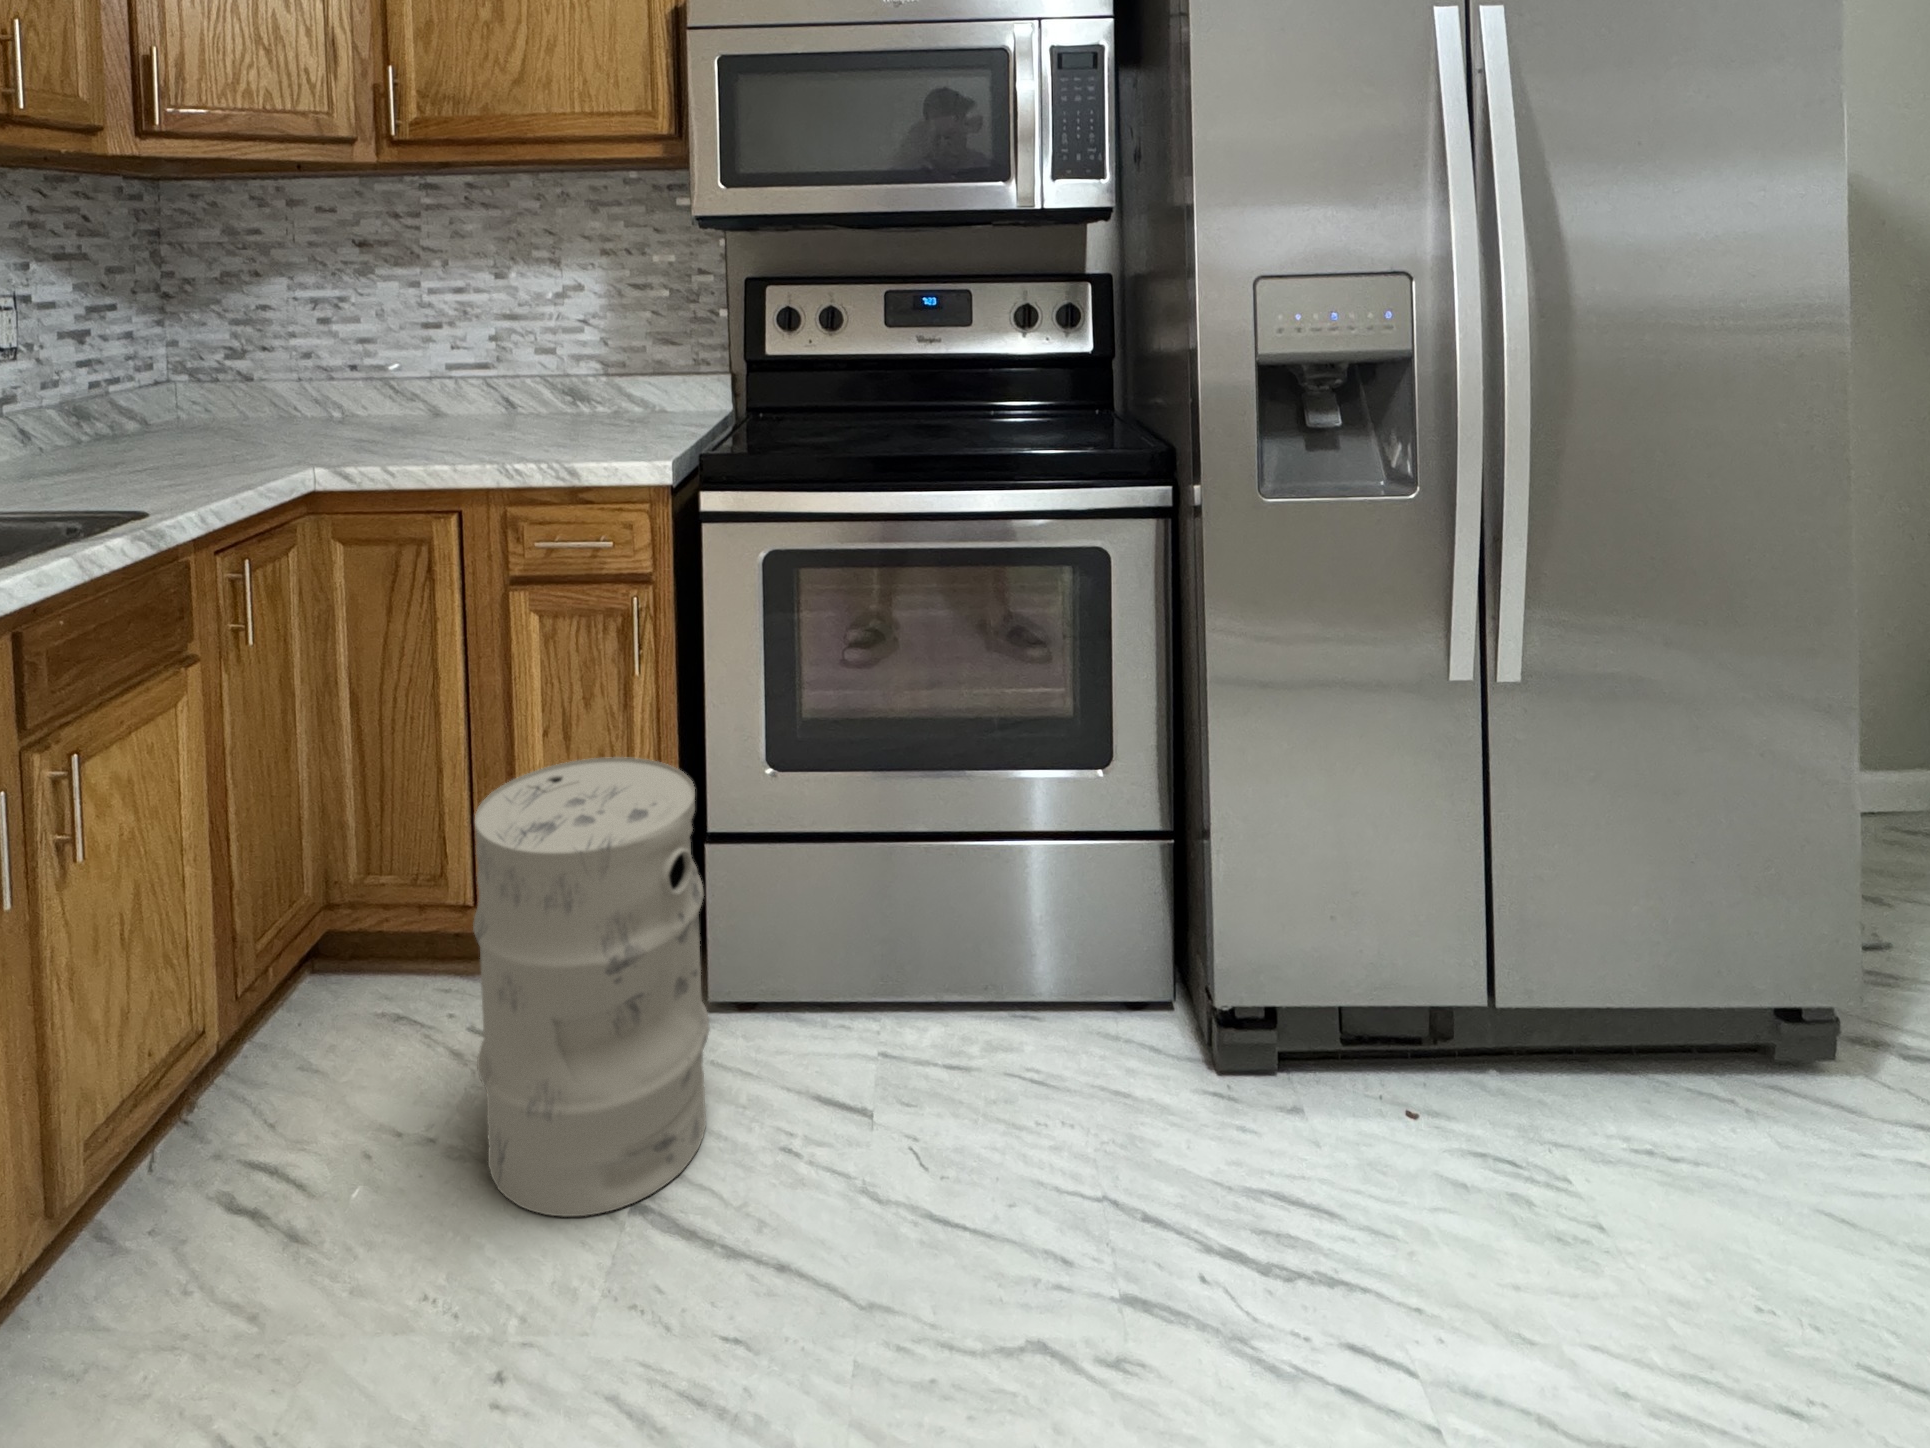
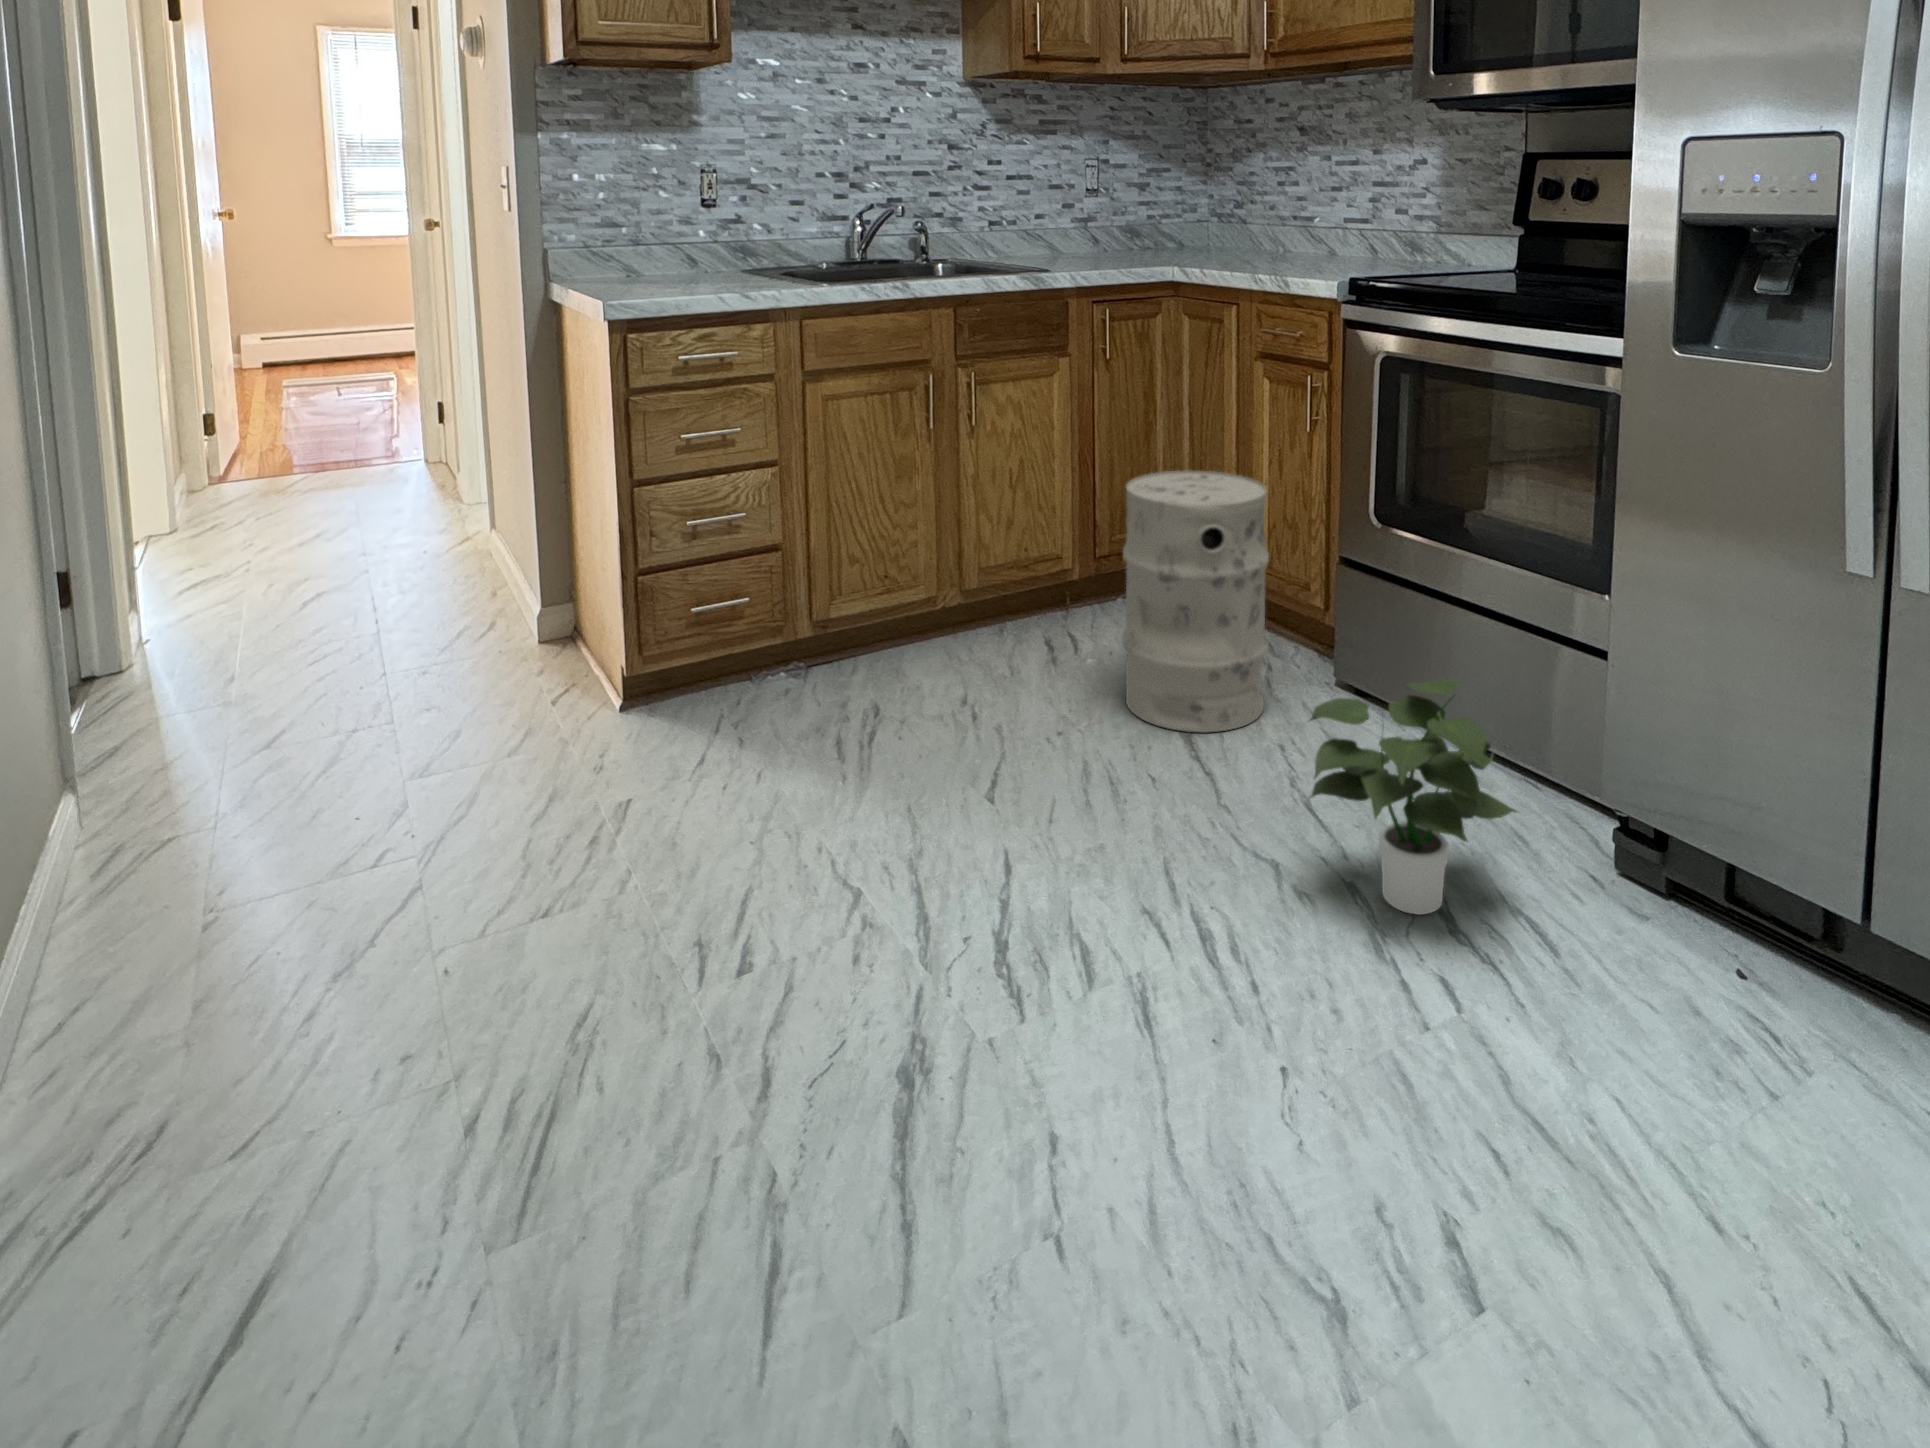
potted plant: none [1041,922,1271,1249] -> present [1311,679,1517,914]

